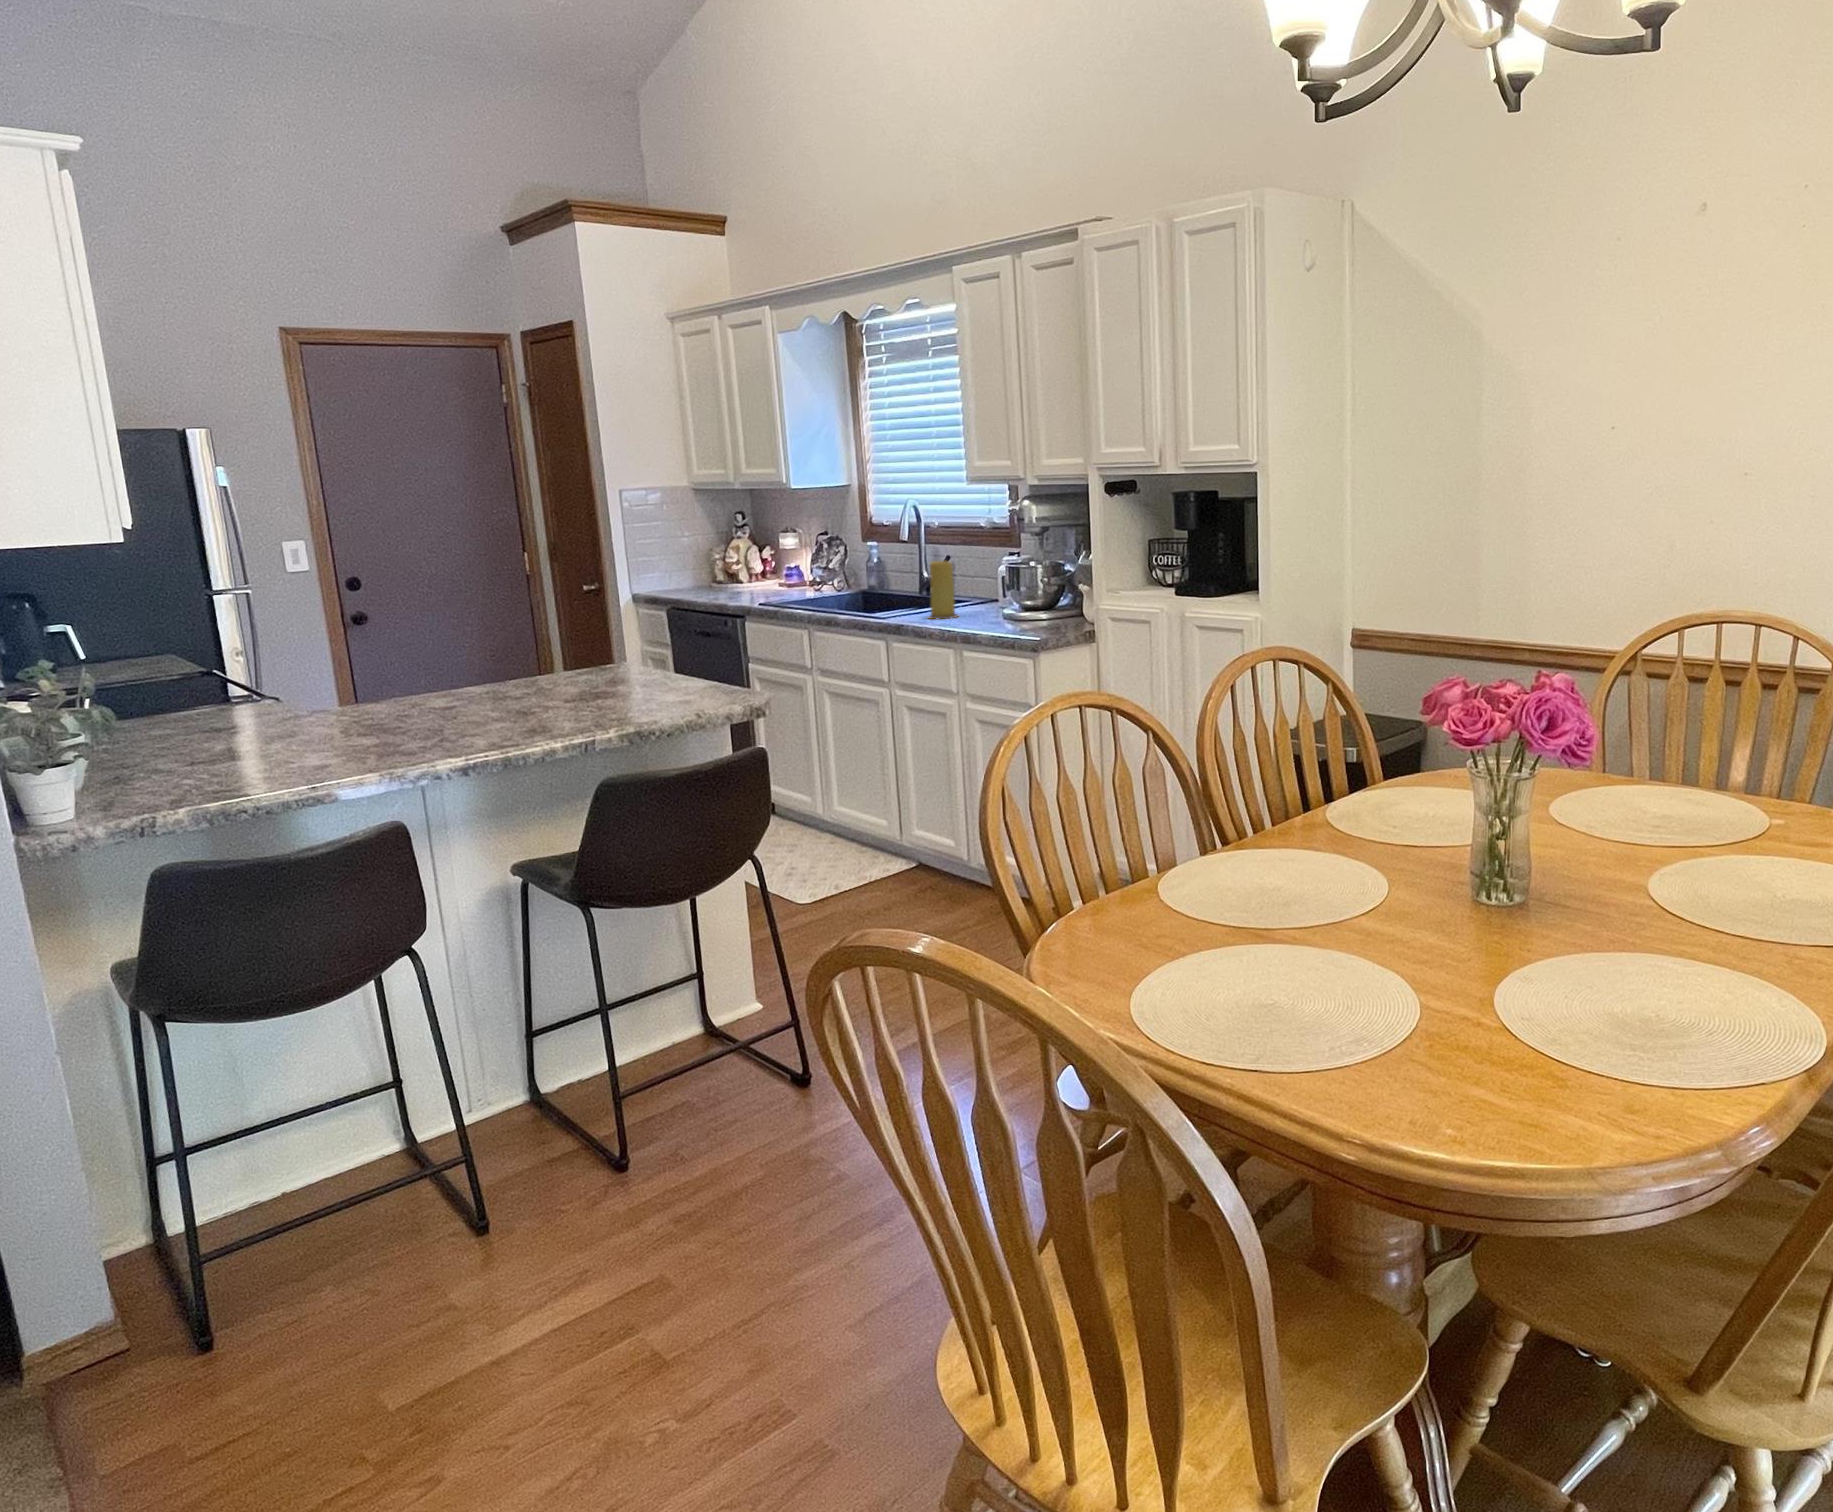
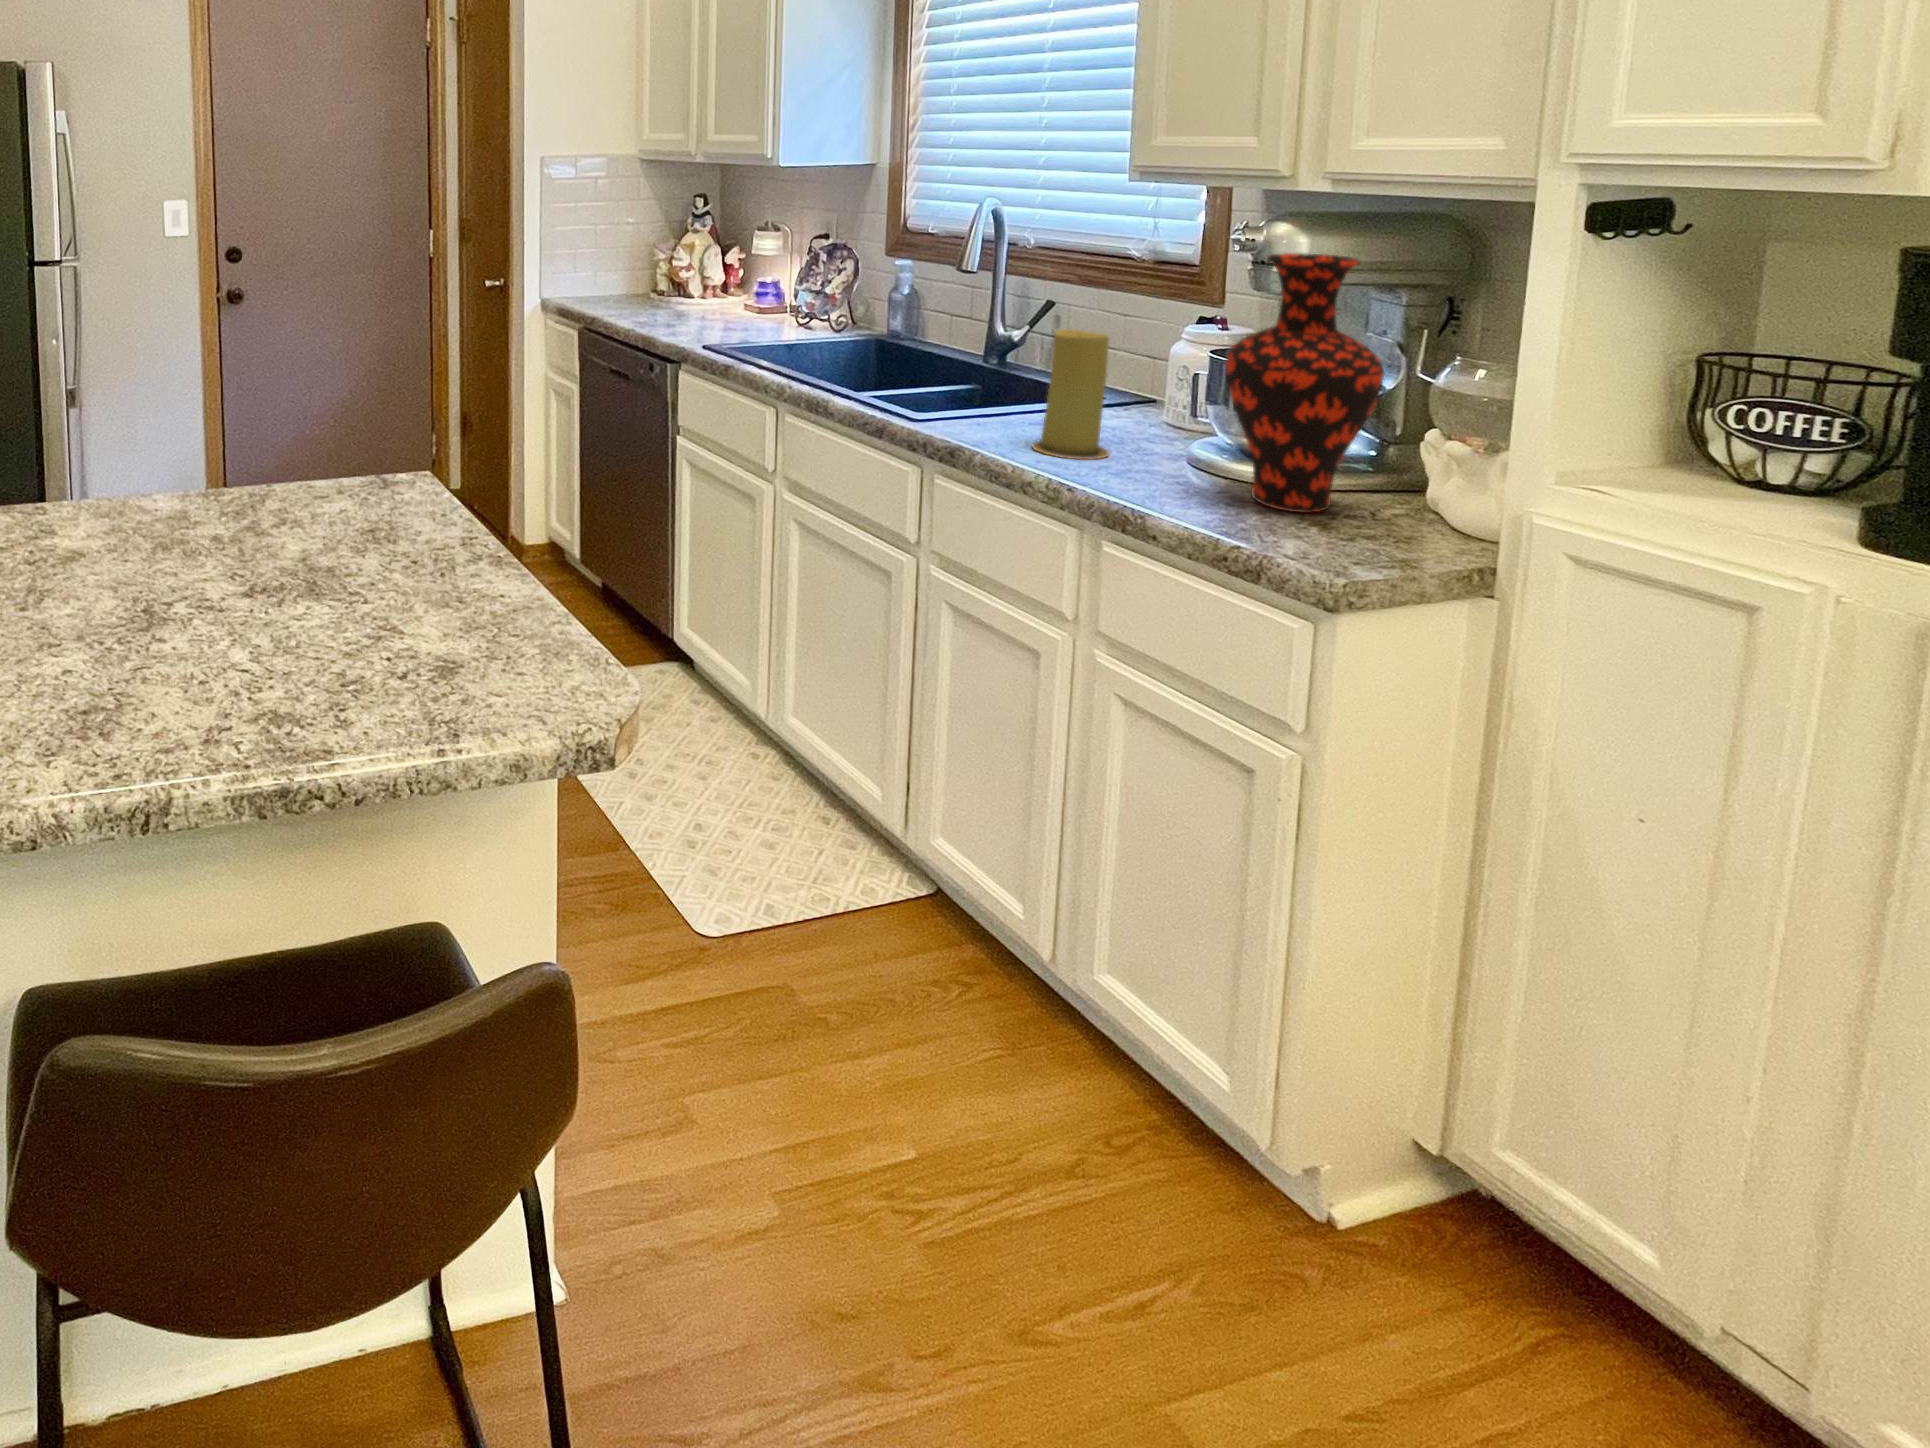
vase: none [986,518,1038,621] -> present [1226,253,1384,513]

